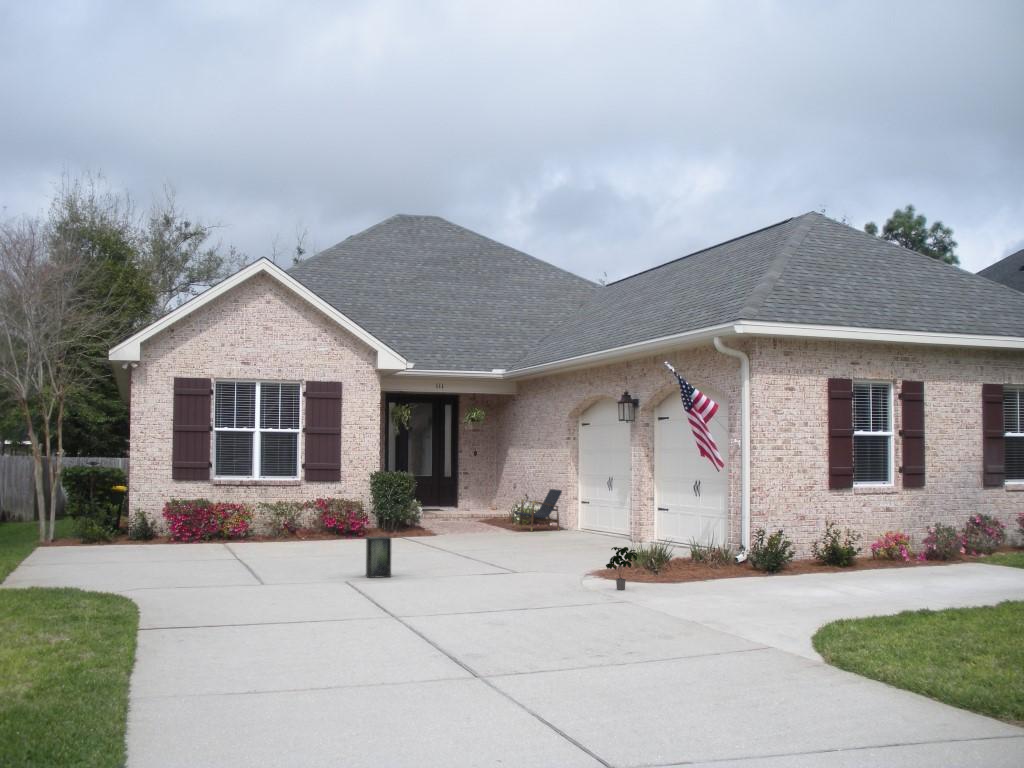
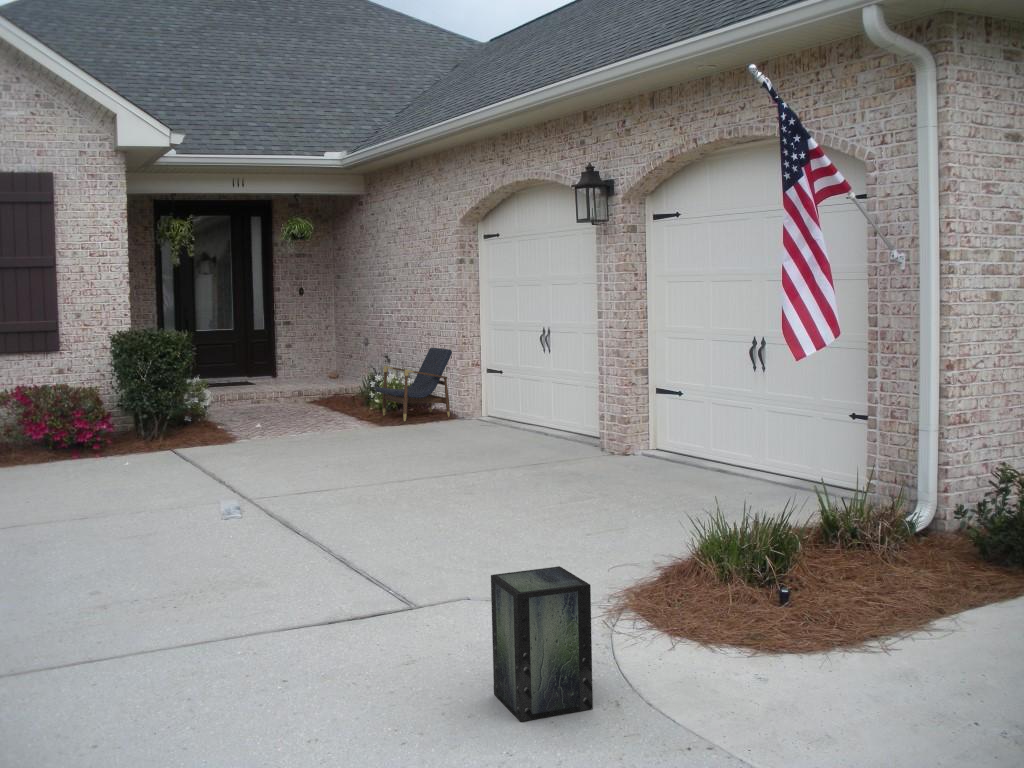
storage box: present [366,537,391,578] -> present [491,566,593,721]
potted plant: present [606,547,637,590] -> none [736,581,853,716]

